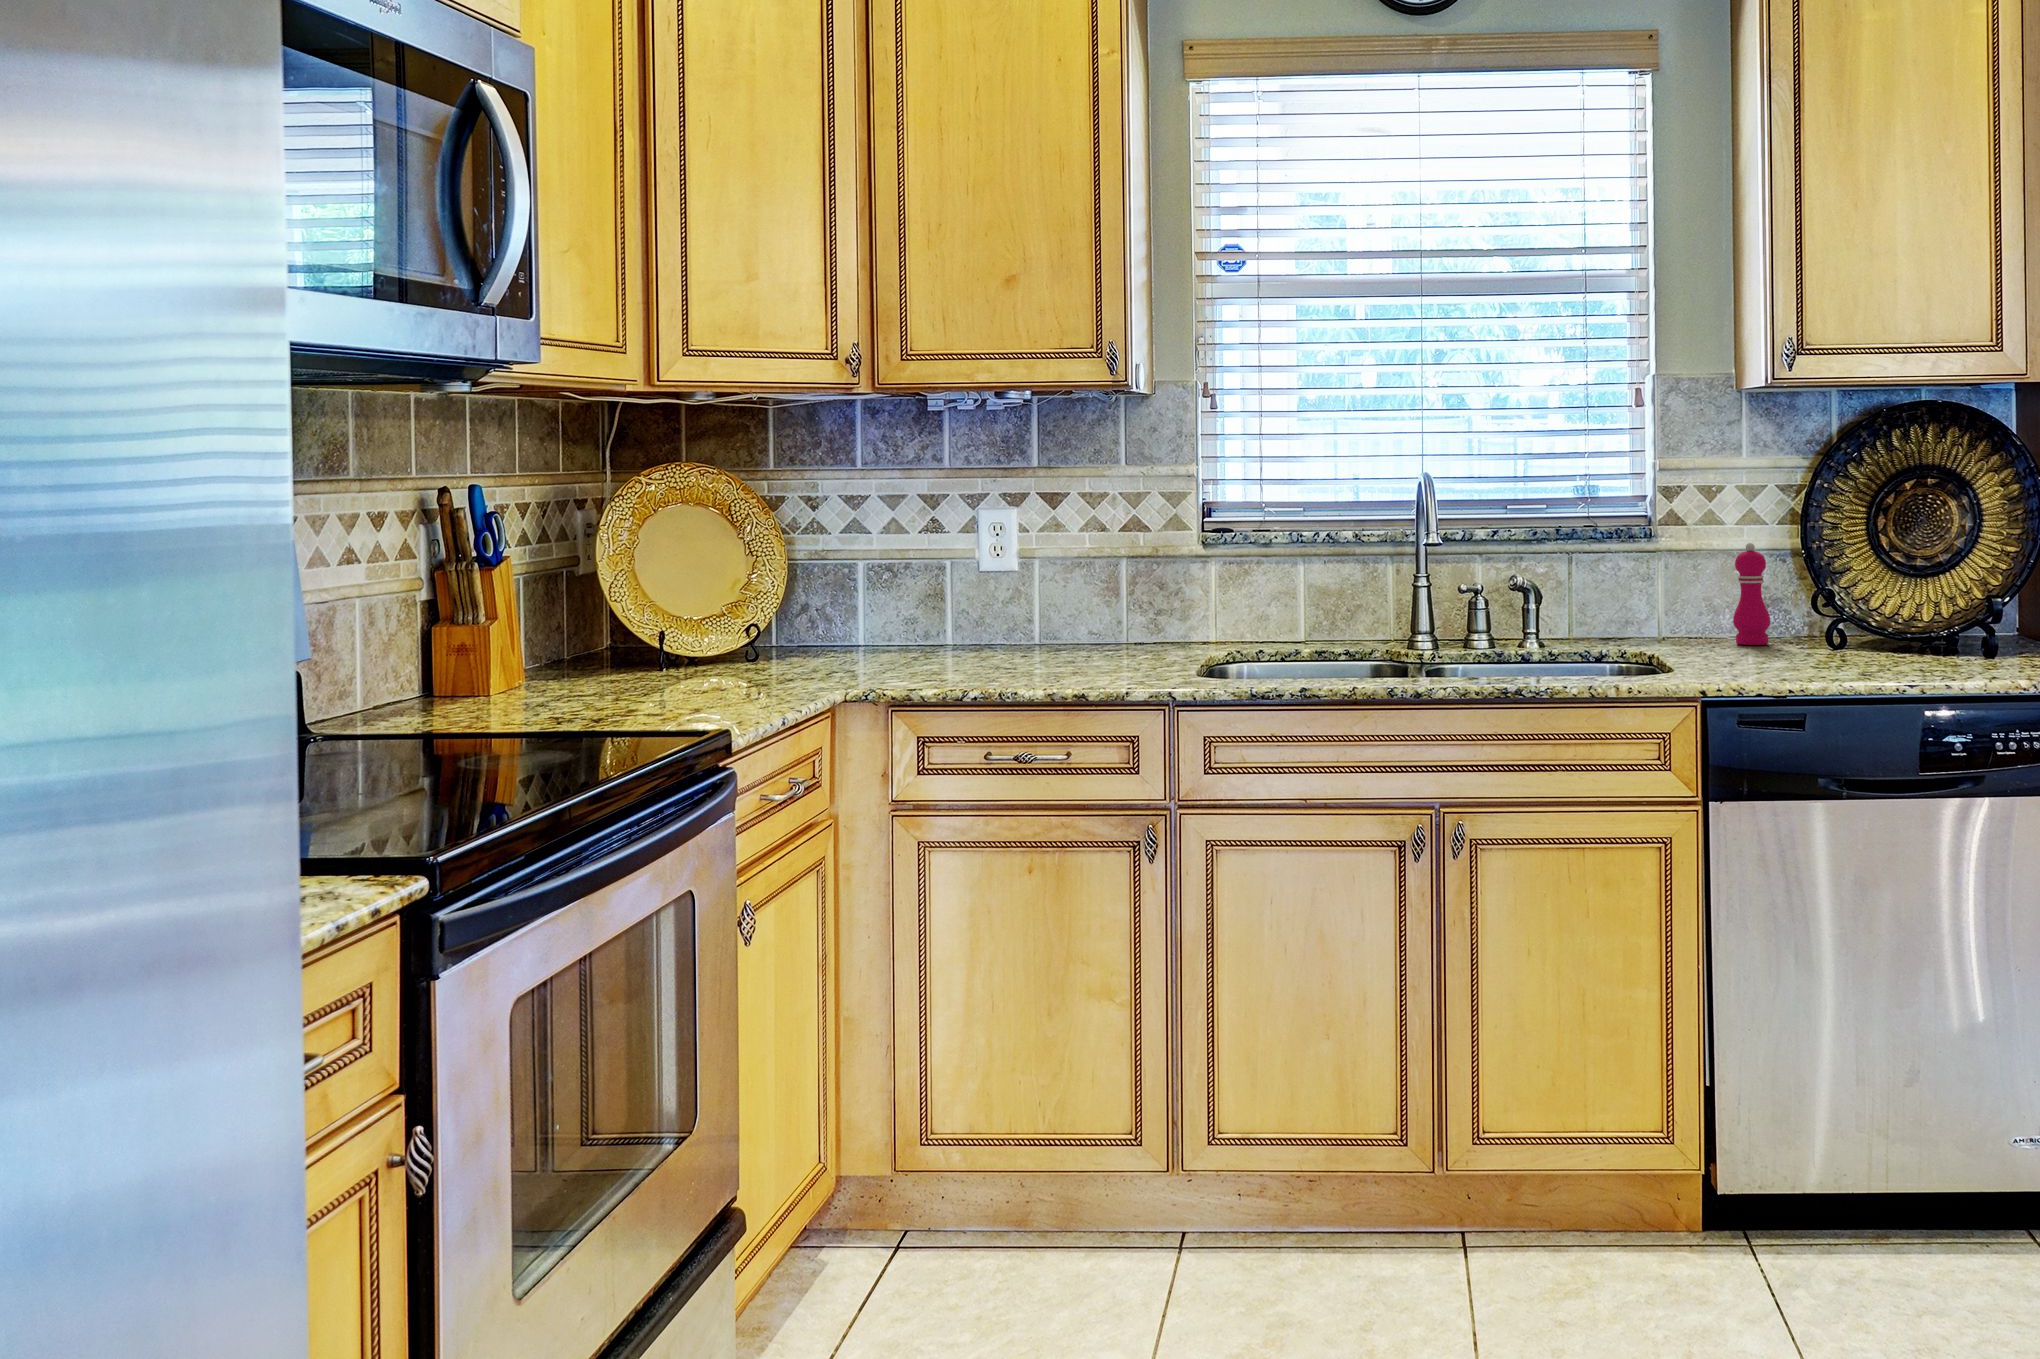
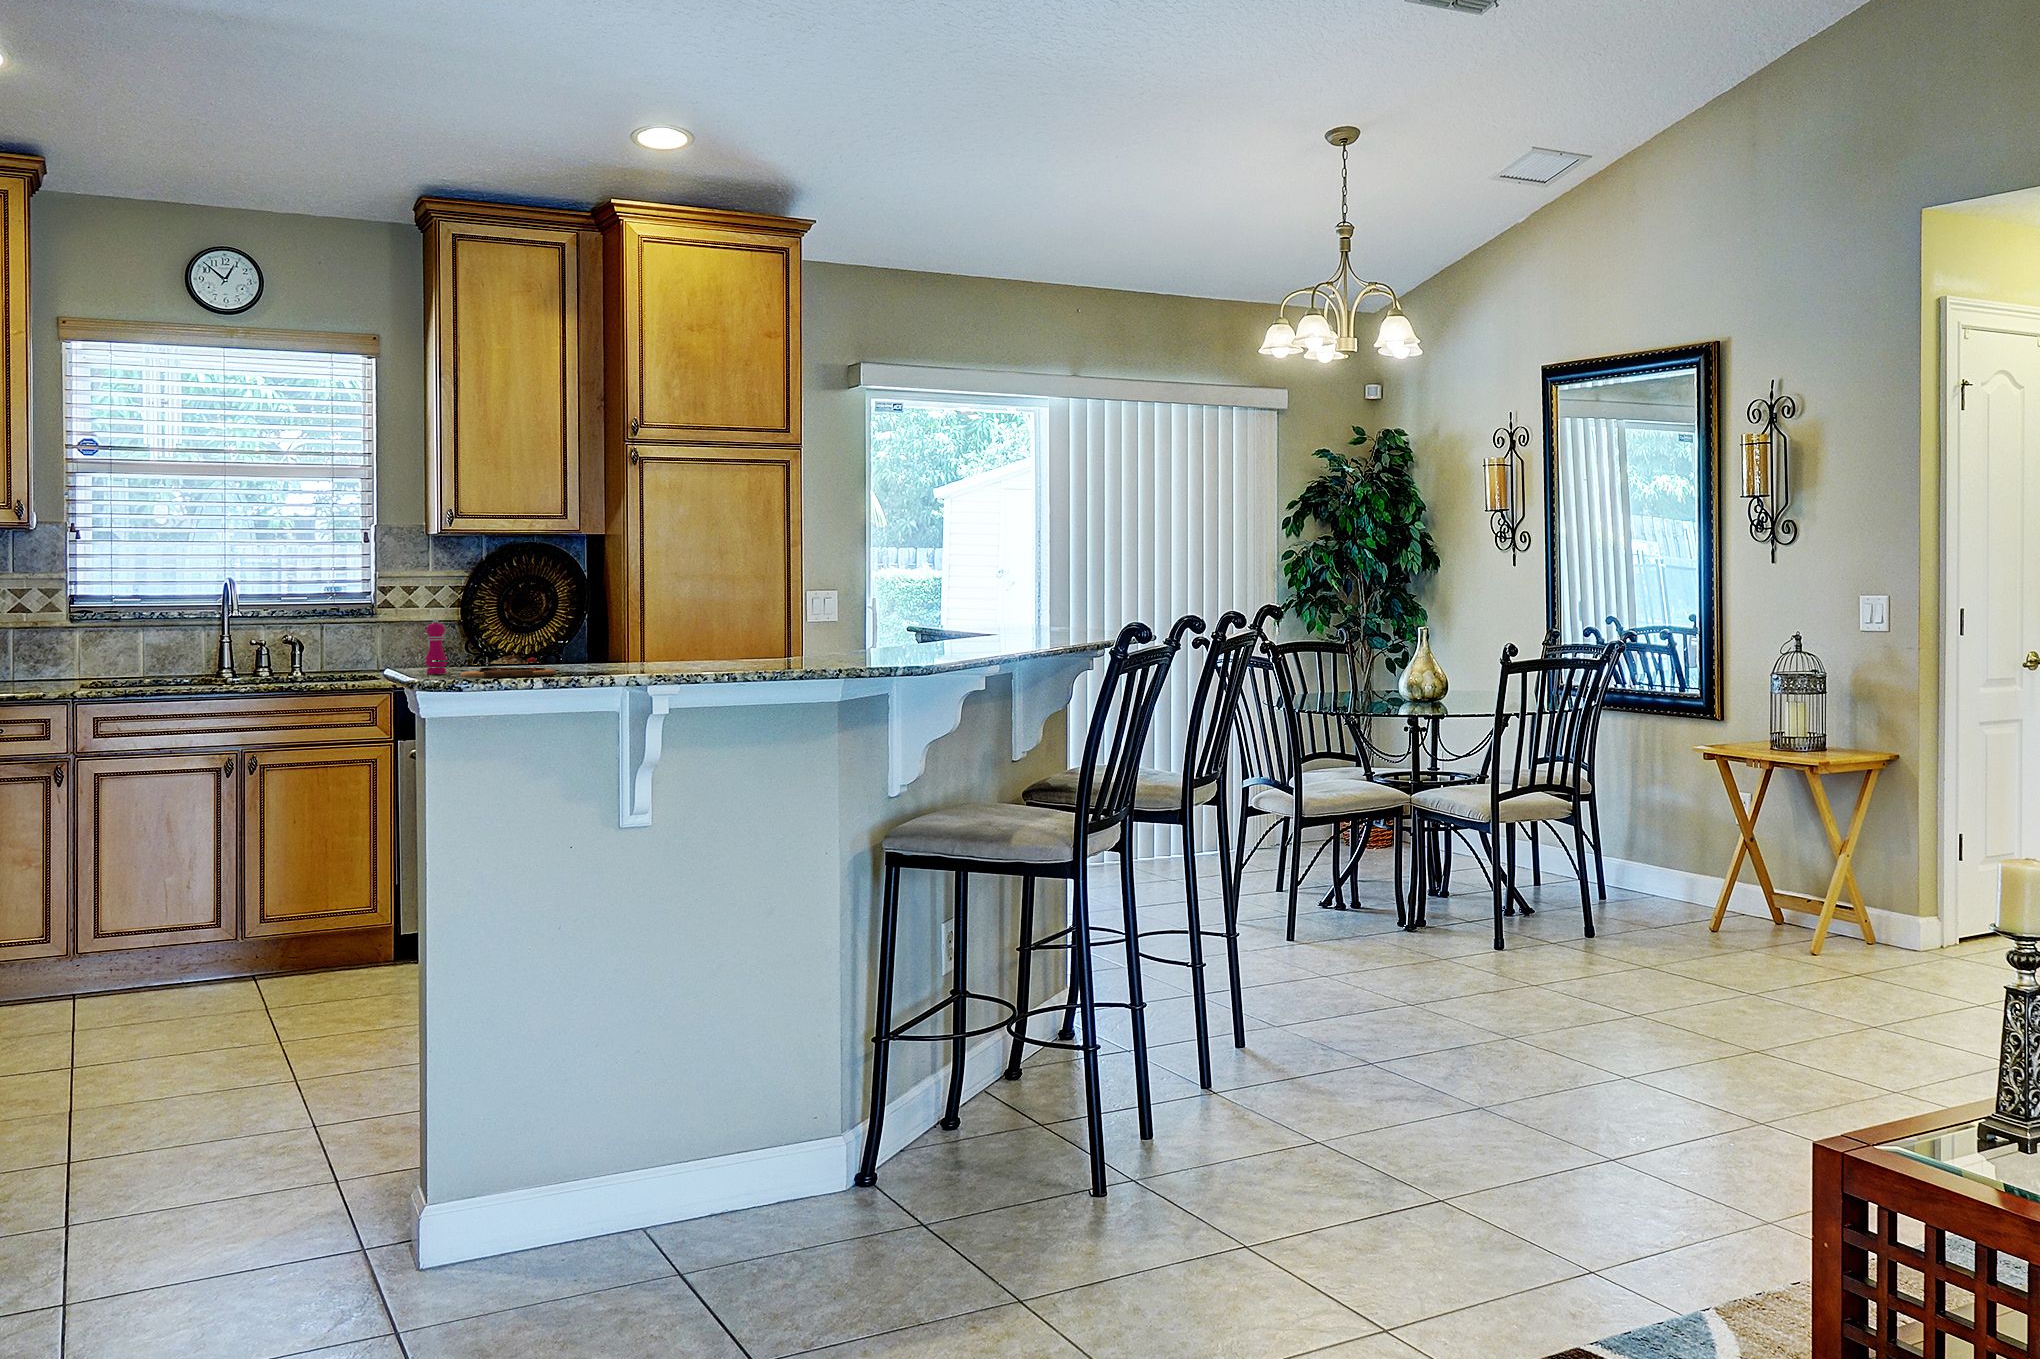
cutting board: none [1803,618,1985,669] -> present [460,655,557,677]

